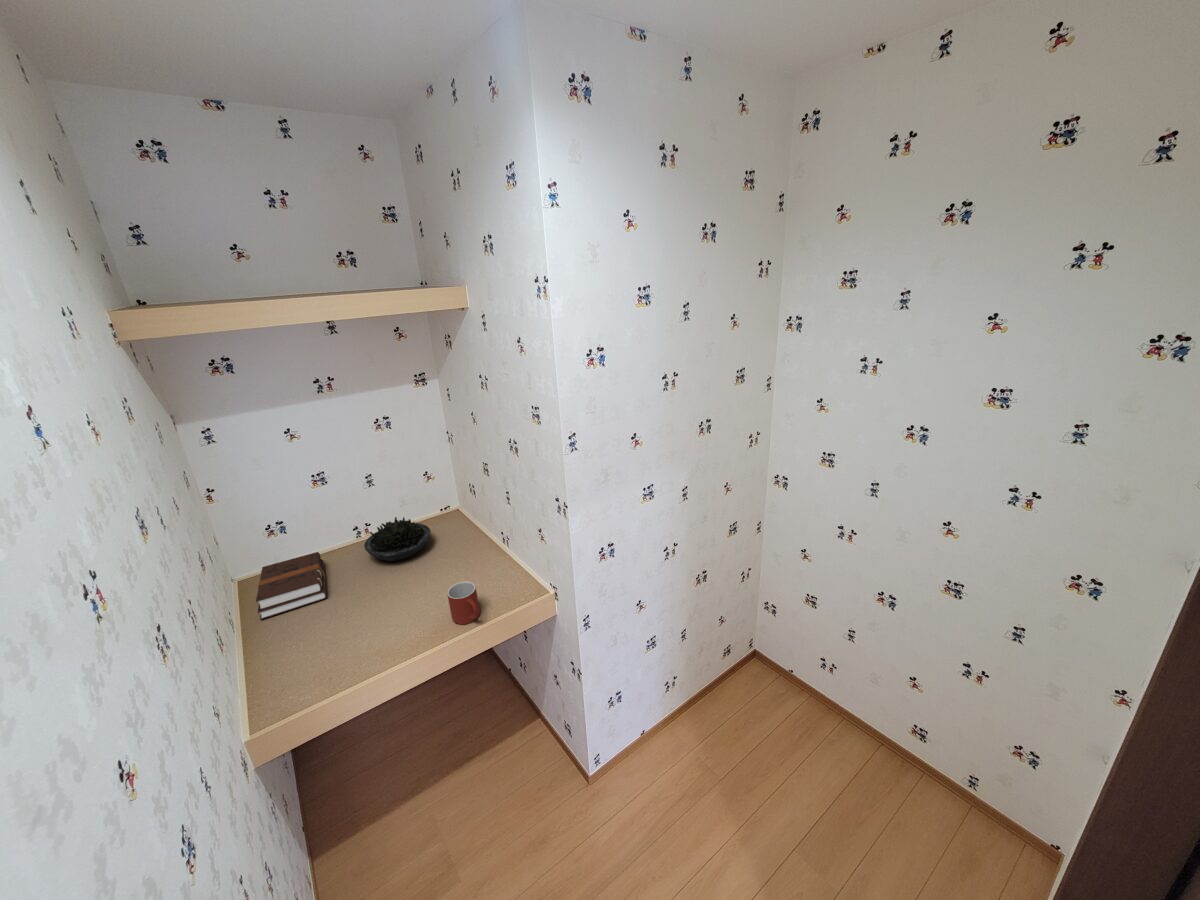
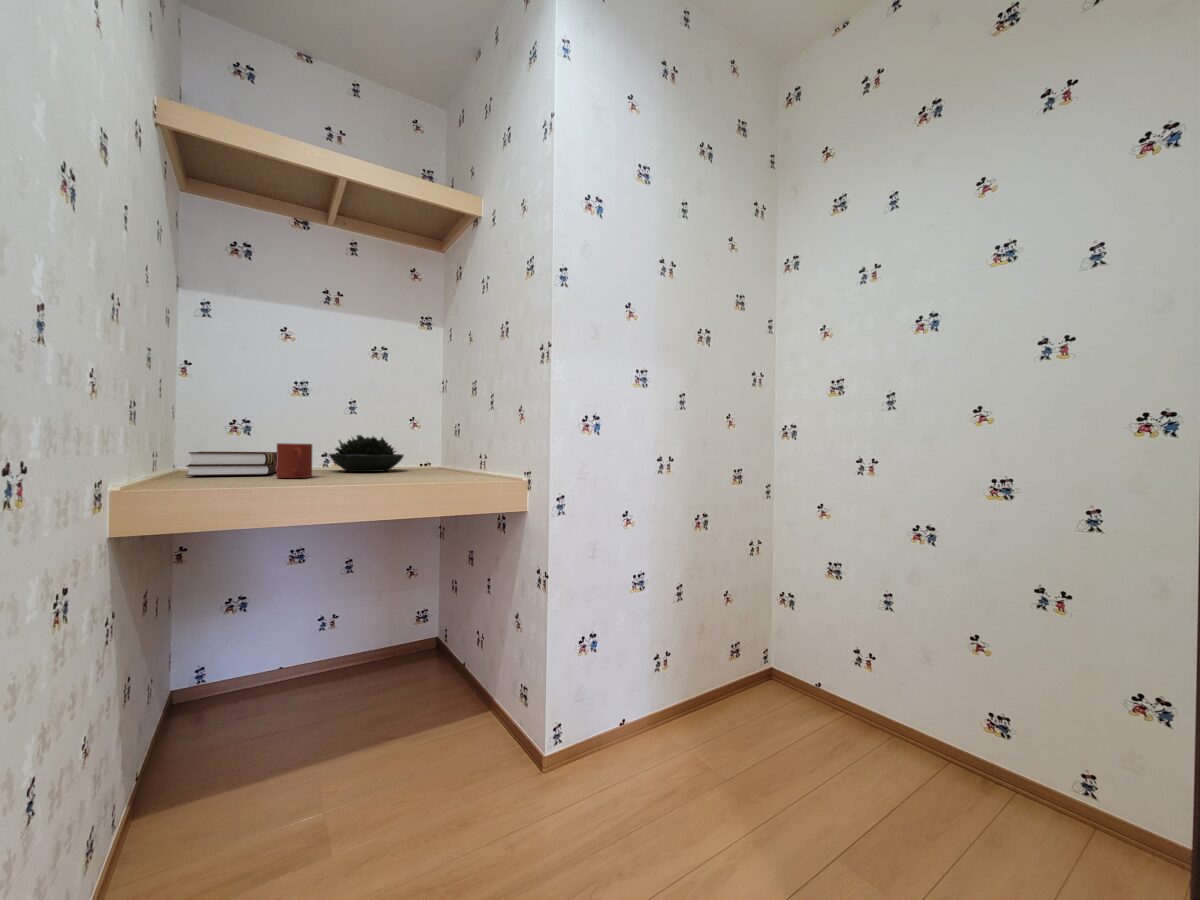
mug: present [447,581,480,624] -> present [276,443,312,478]

